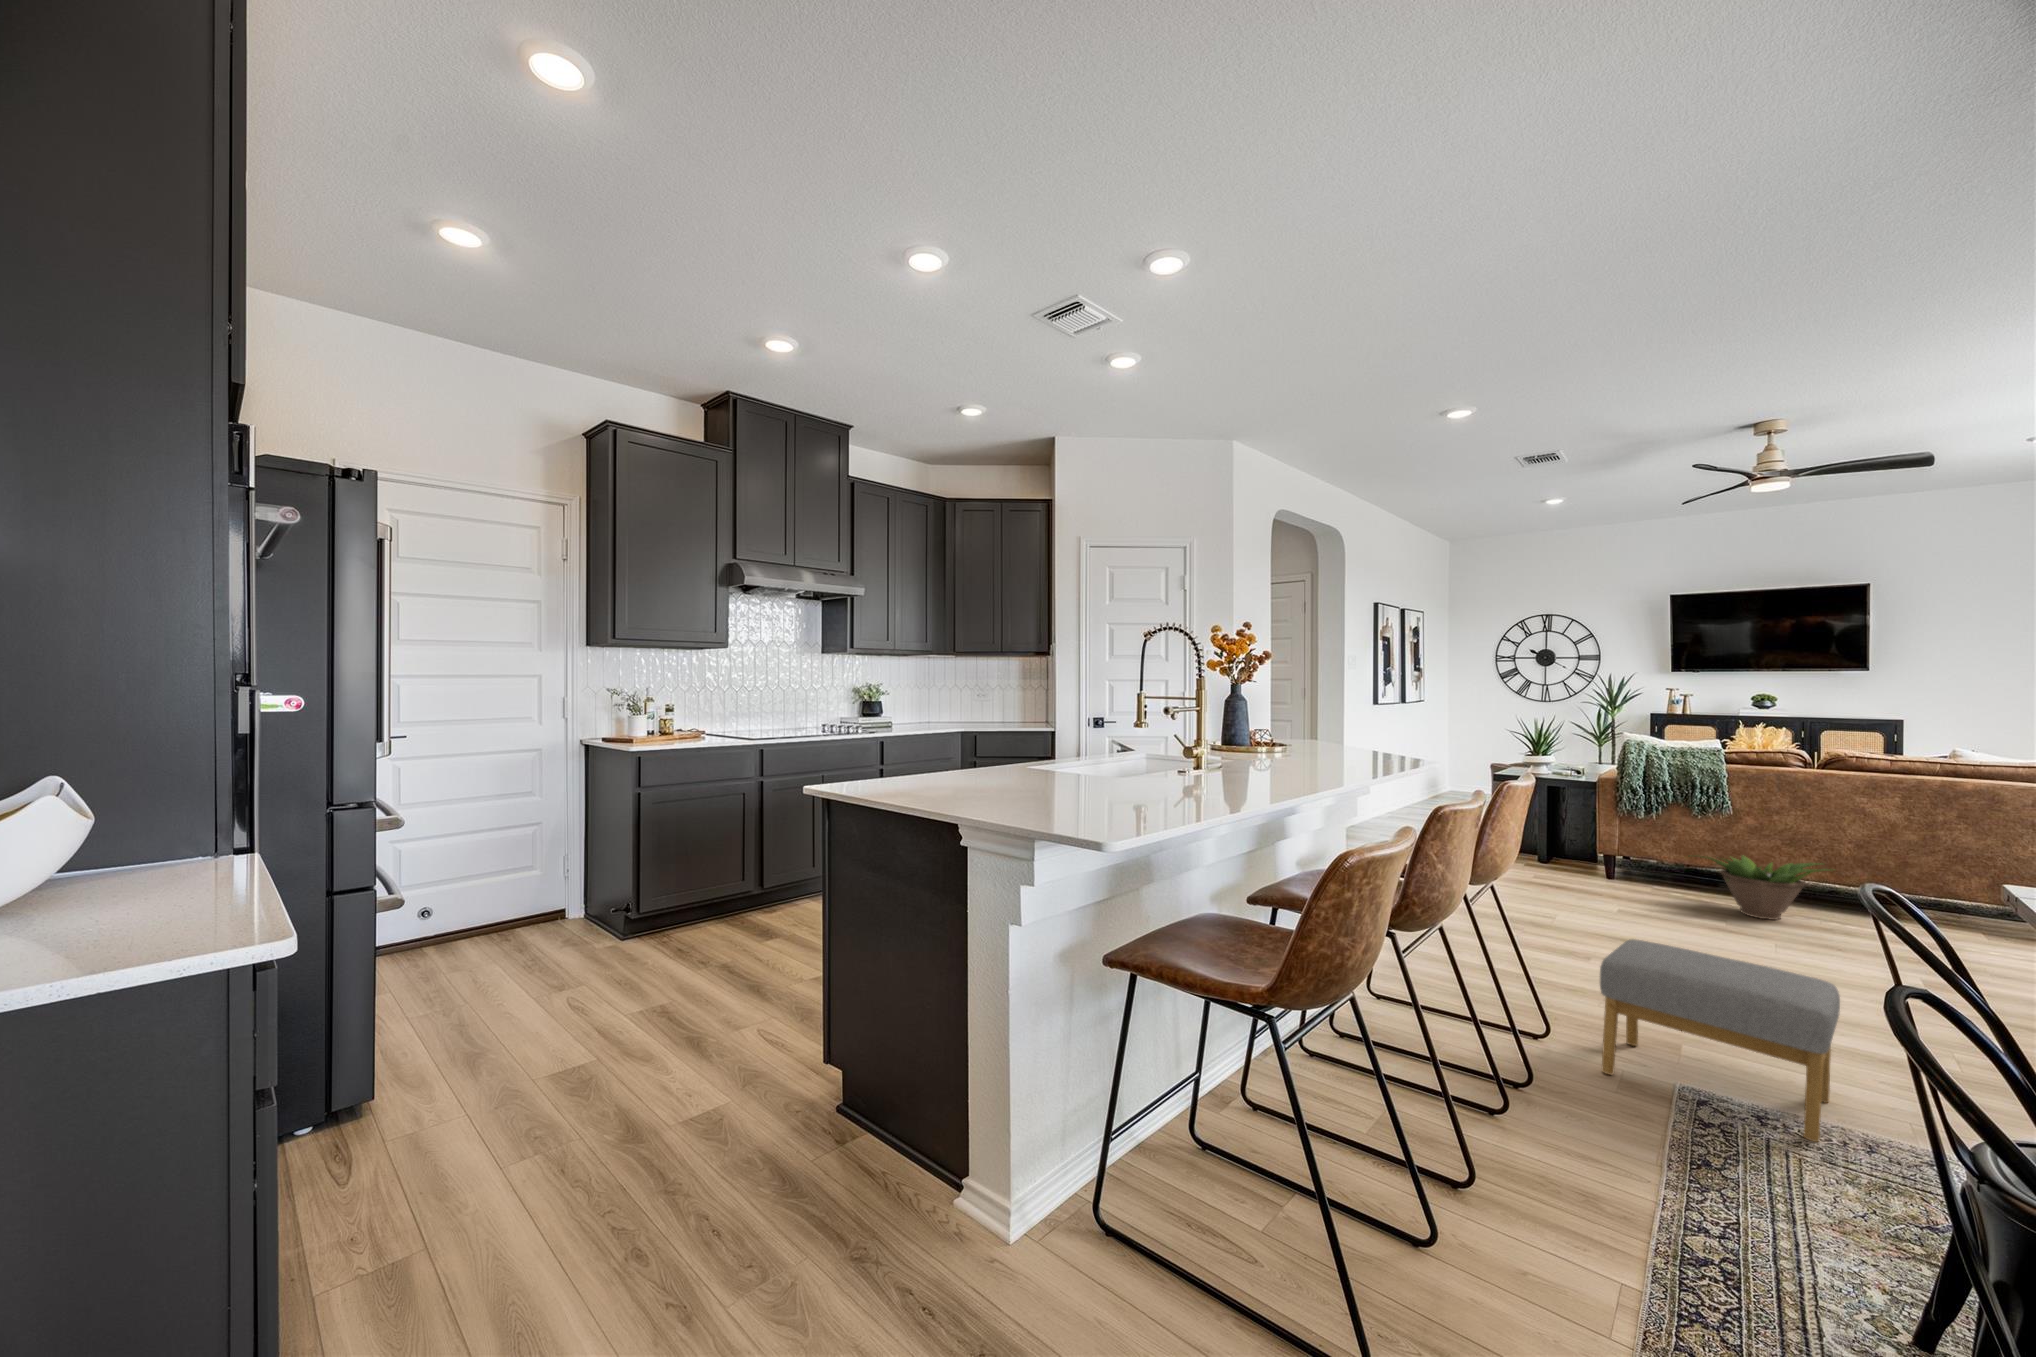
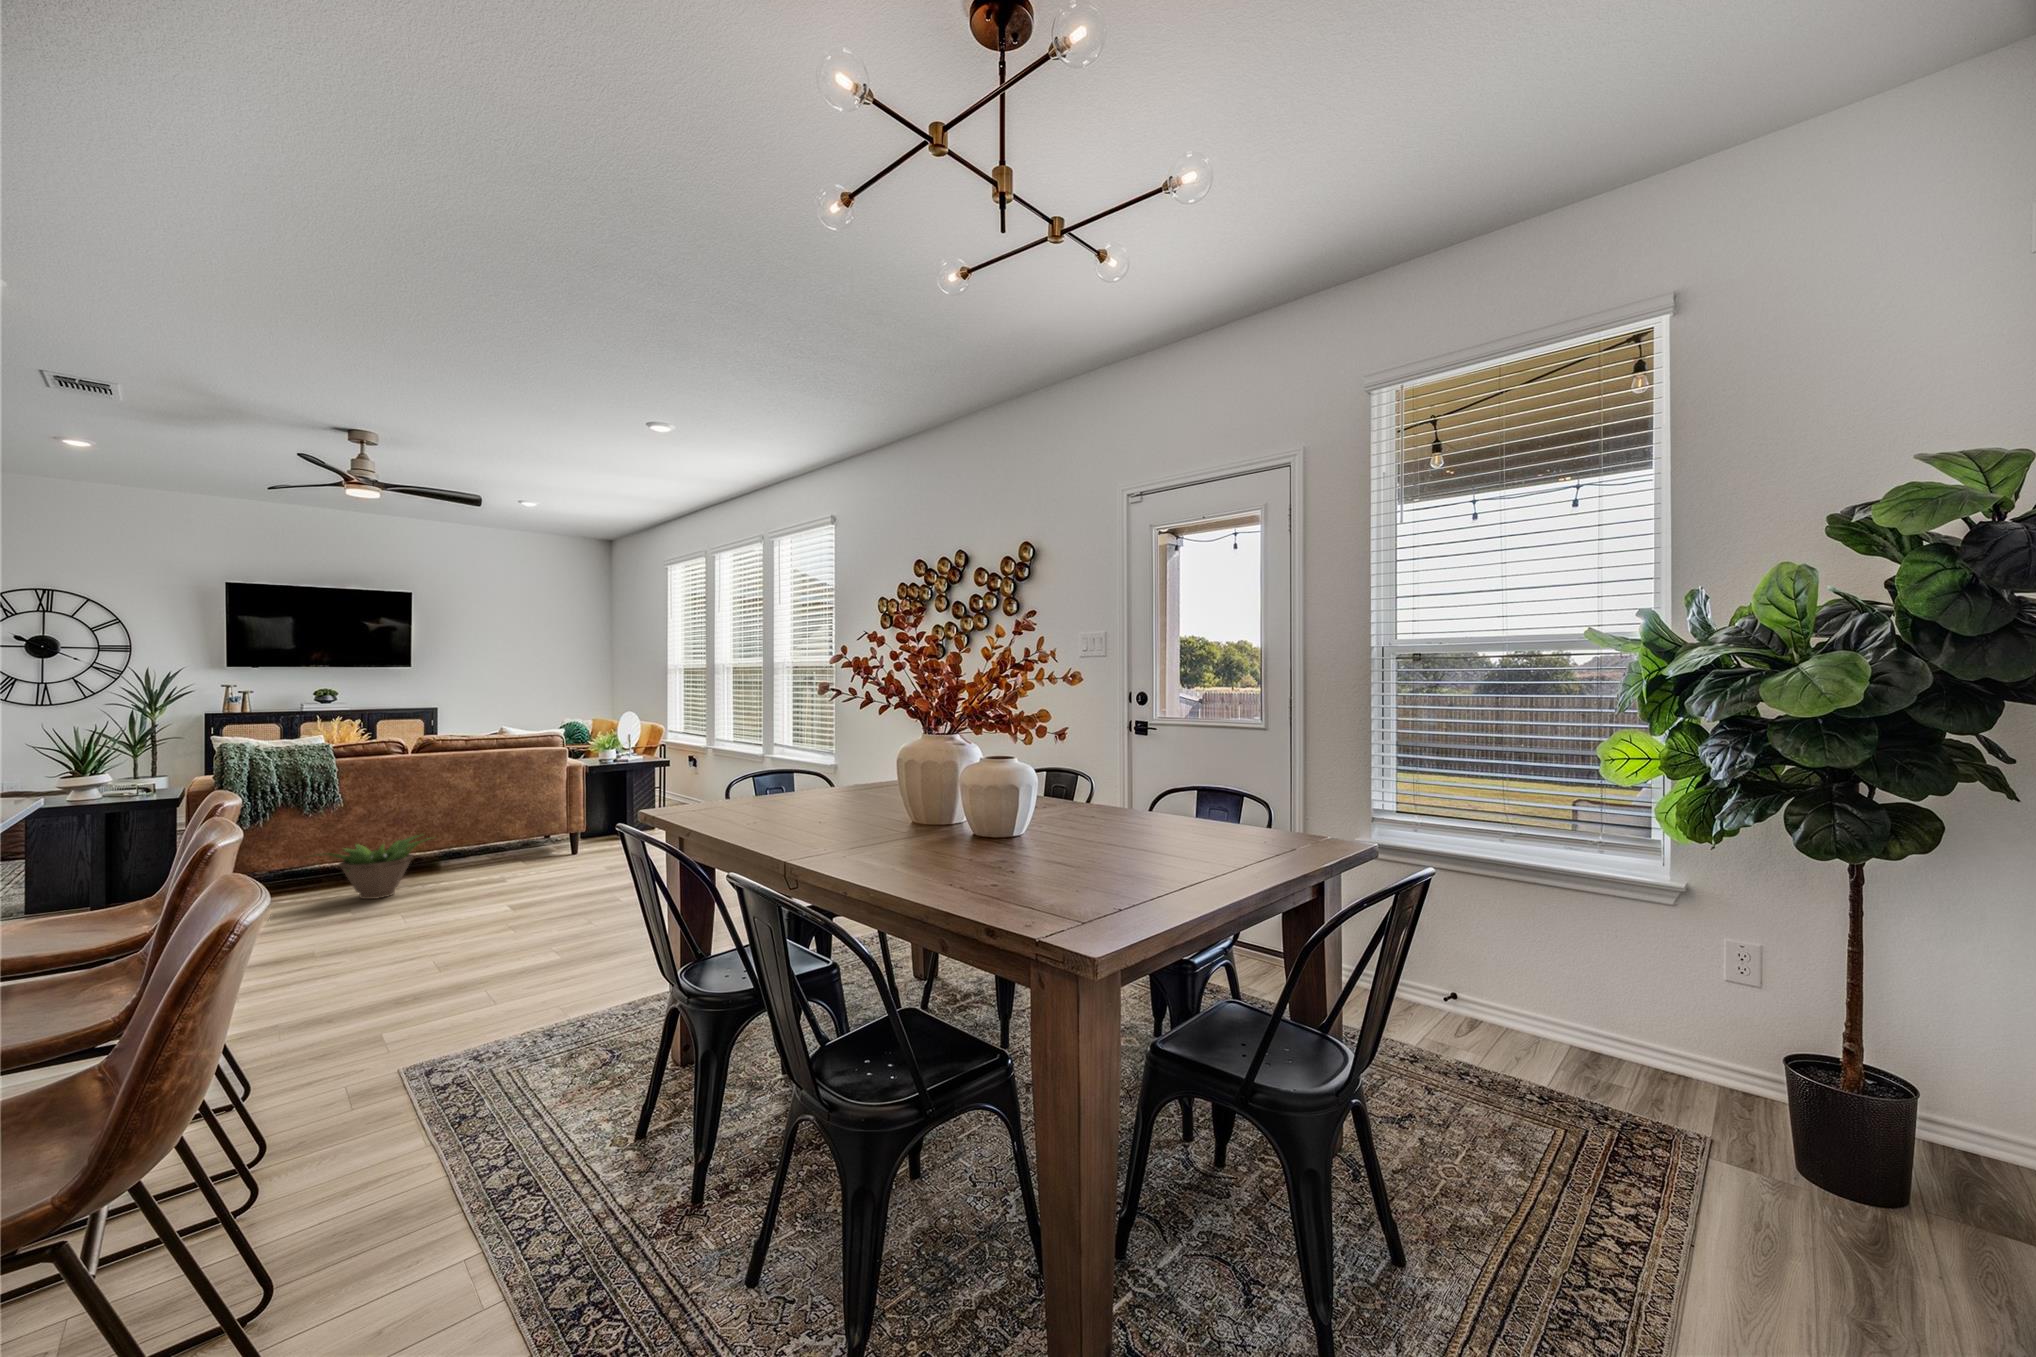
footstool: present [1600,939,1840,1142] -> none [323,922,526,1098]

